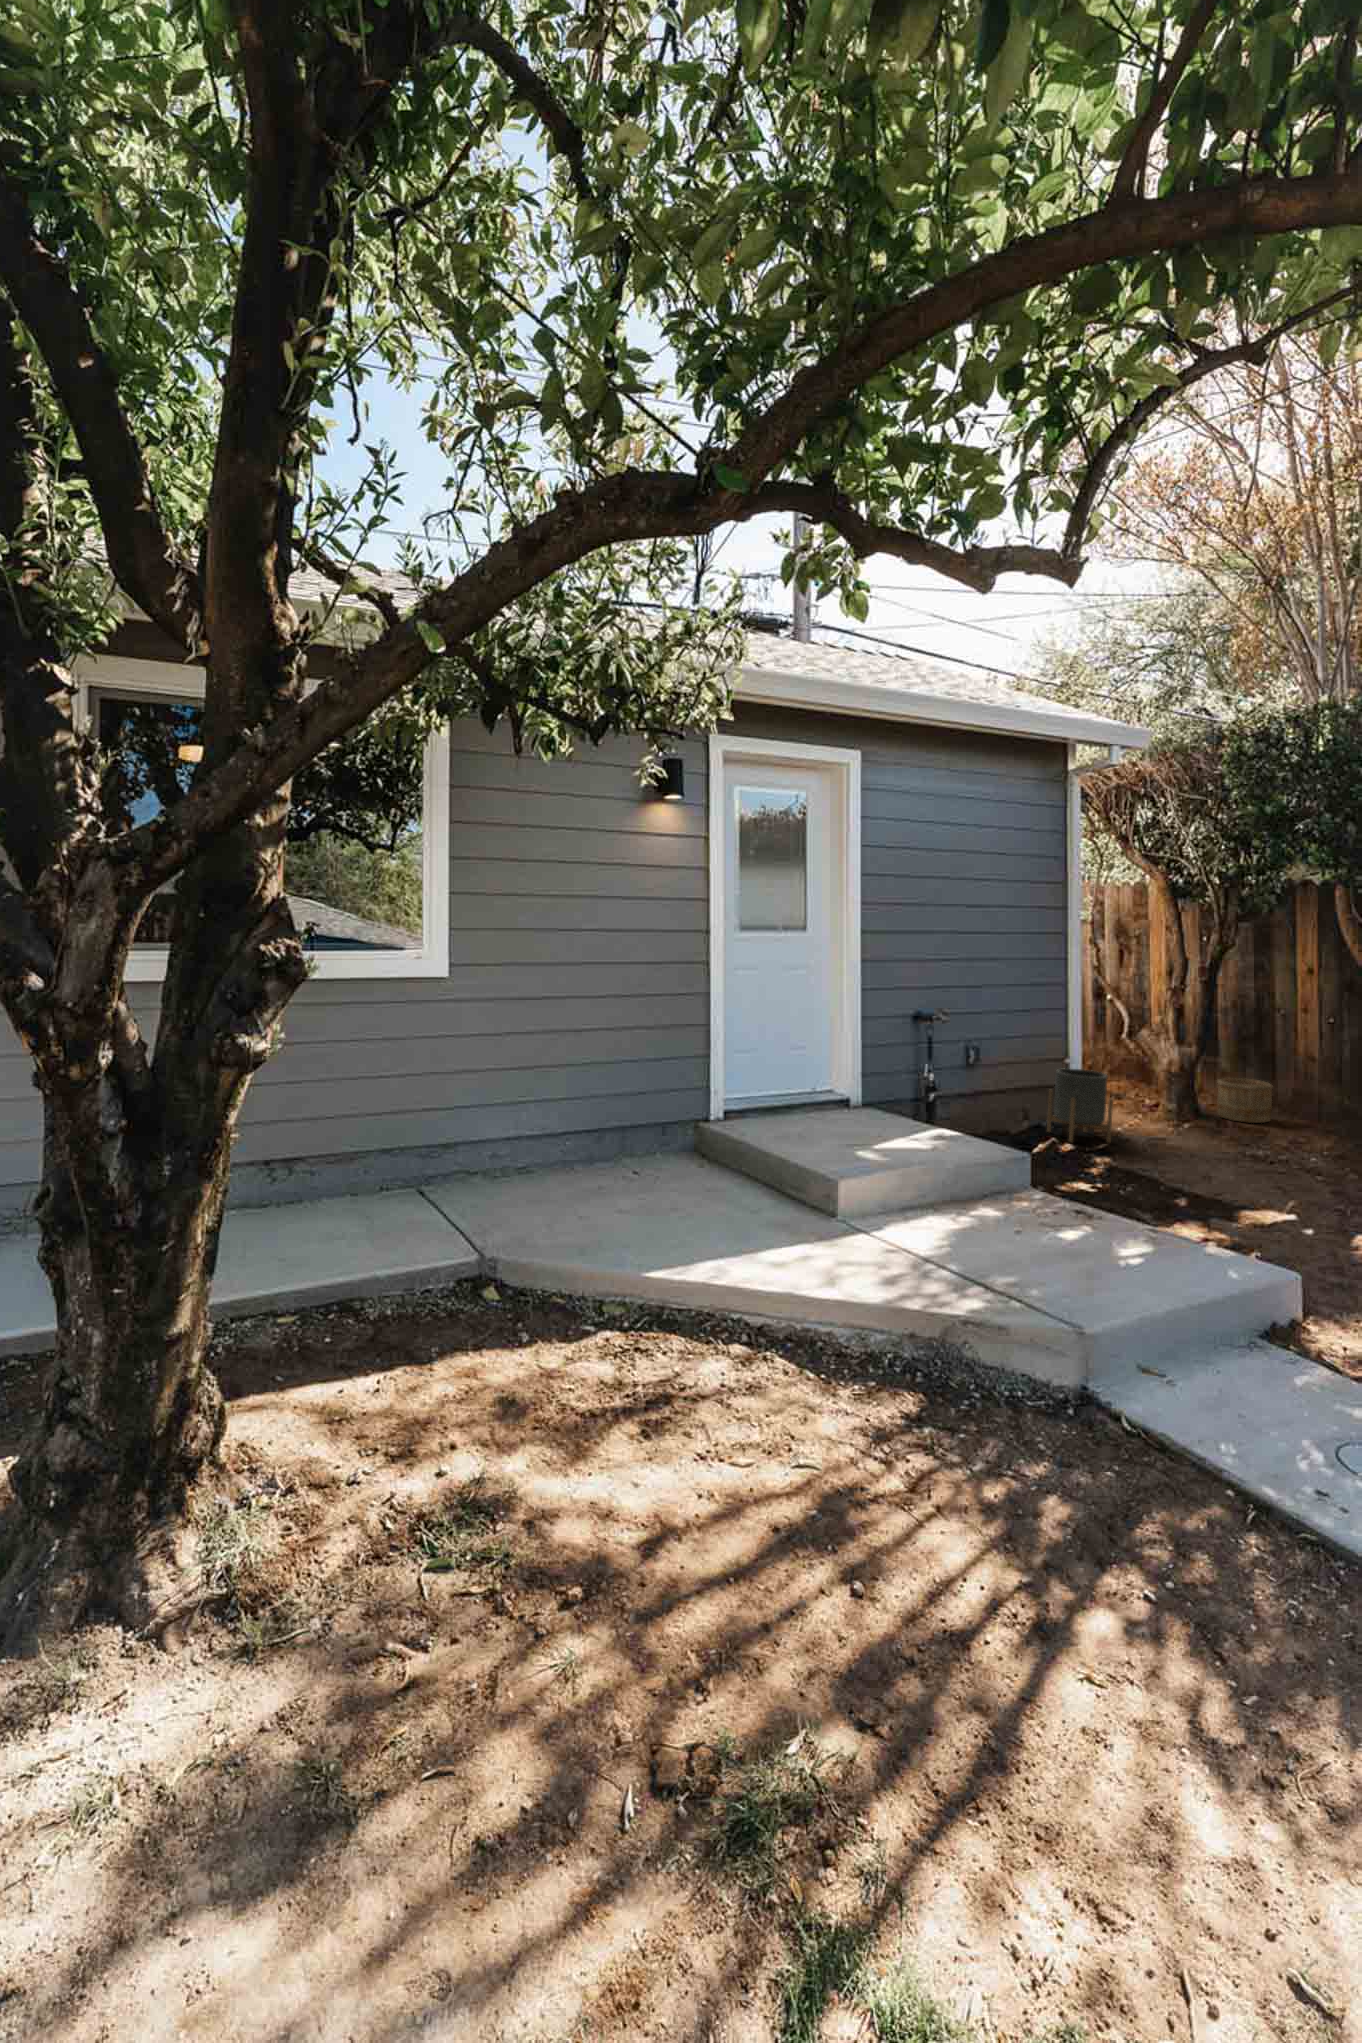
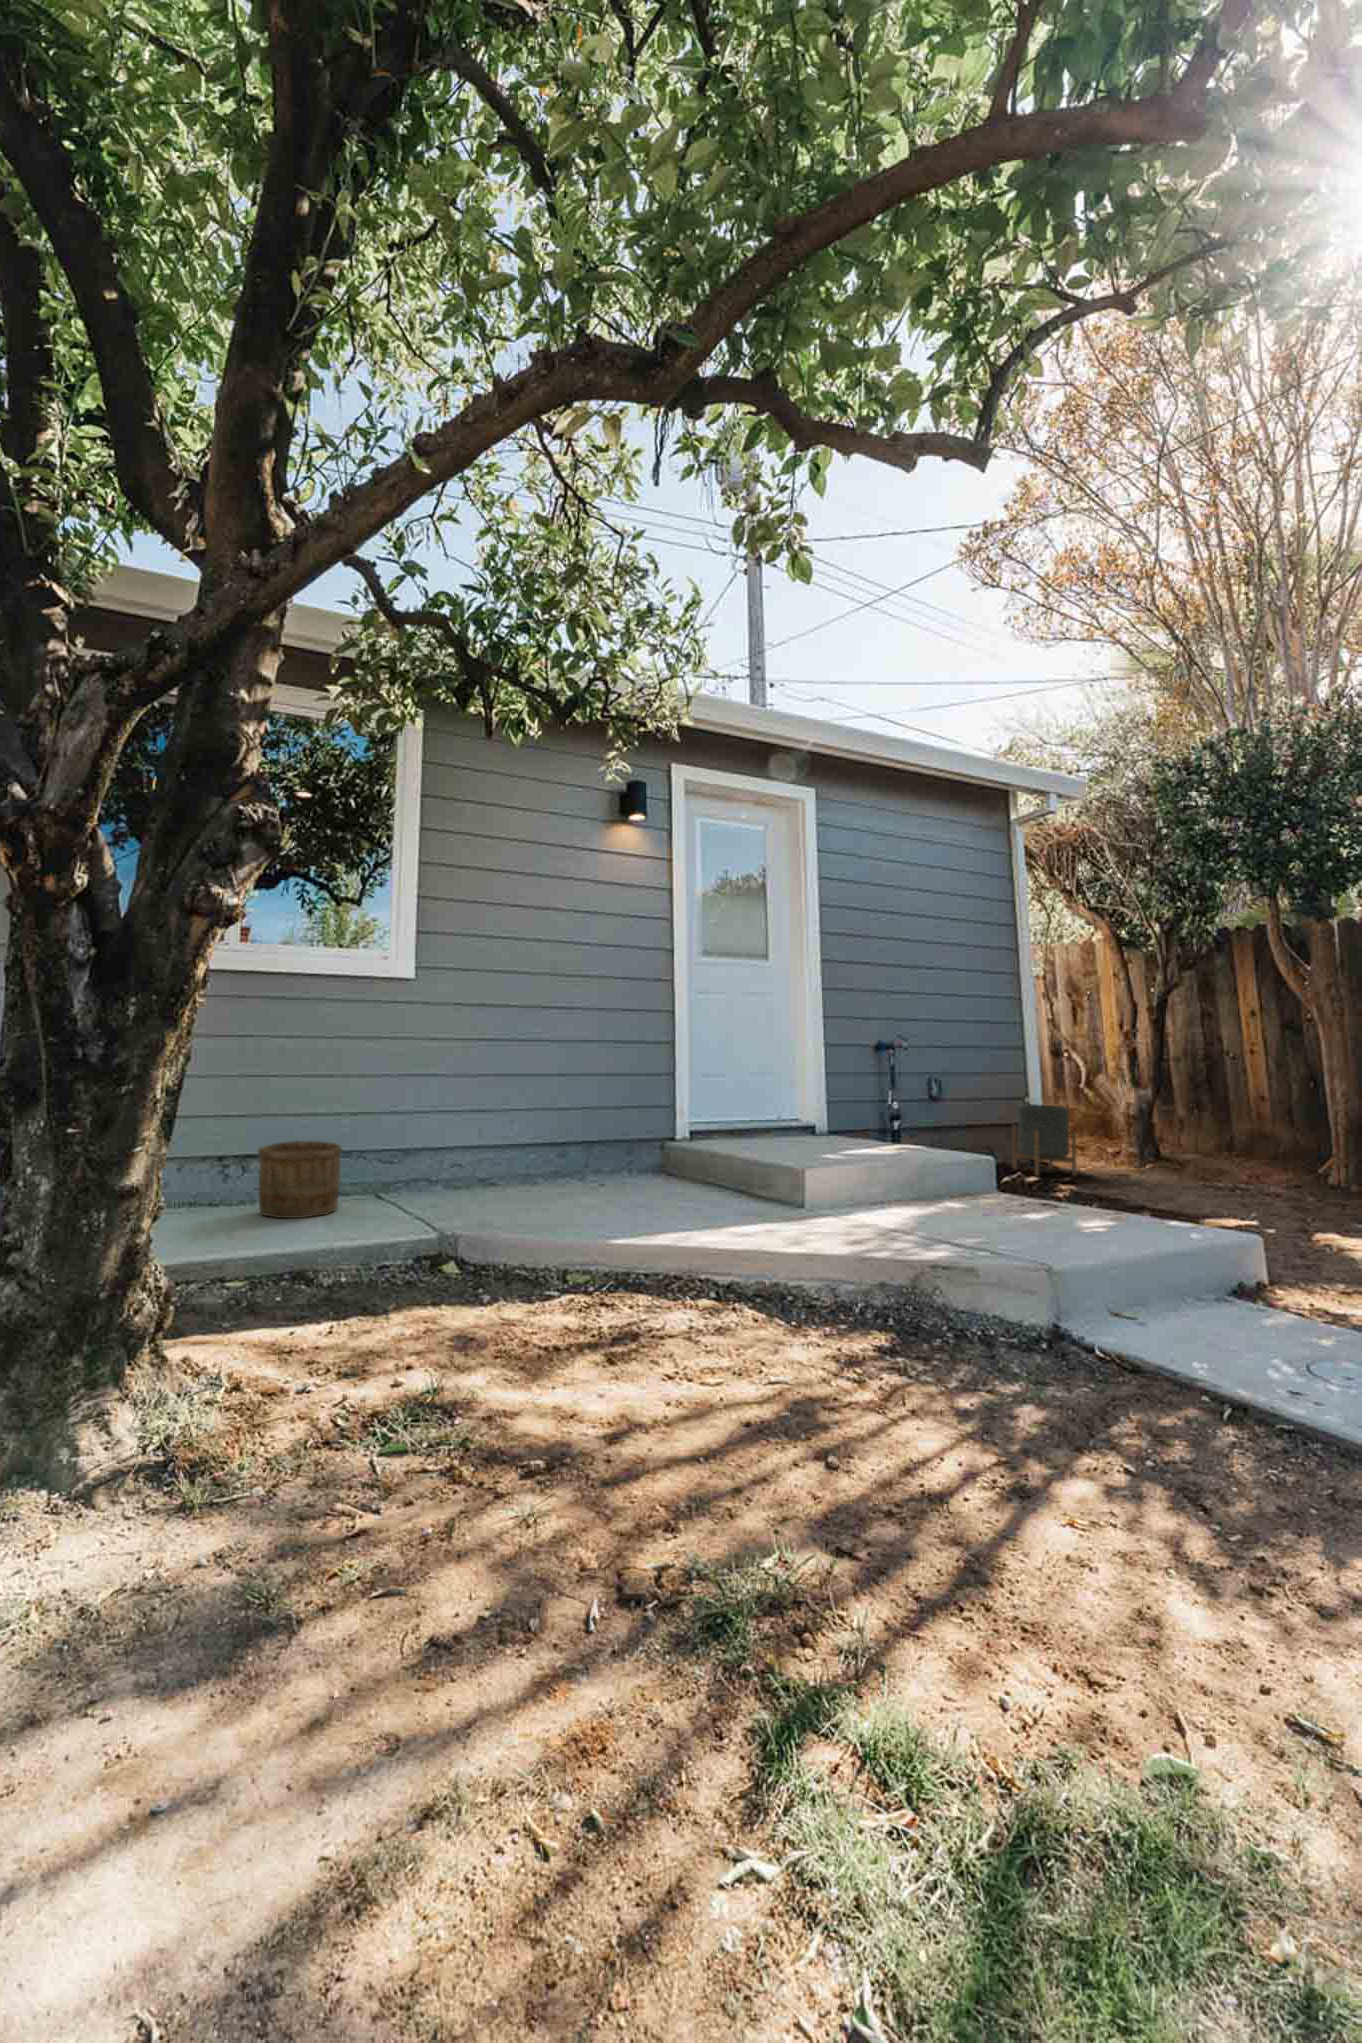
wooden bucket: present [1217,1078,1273,1123] -> present [258,1141,342,1218]

